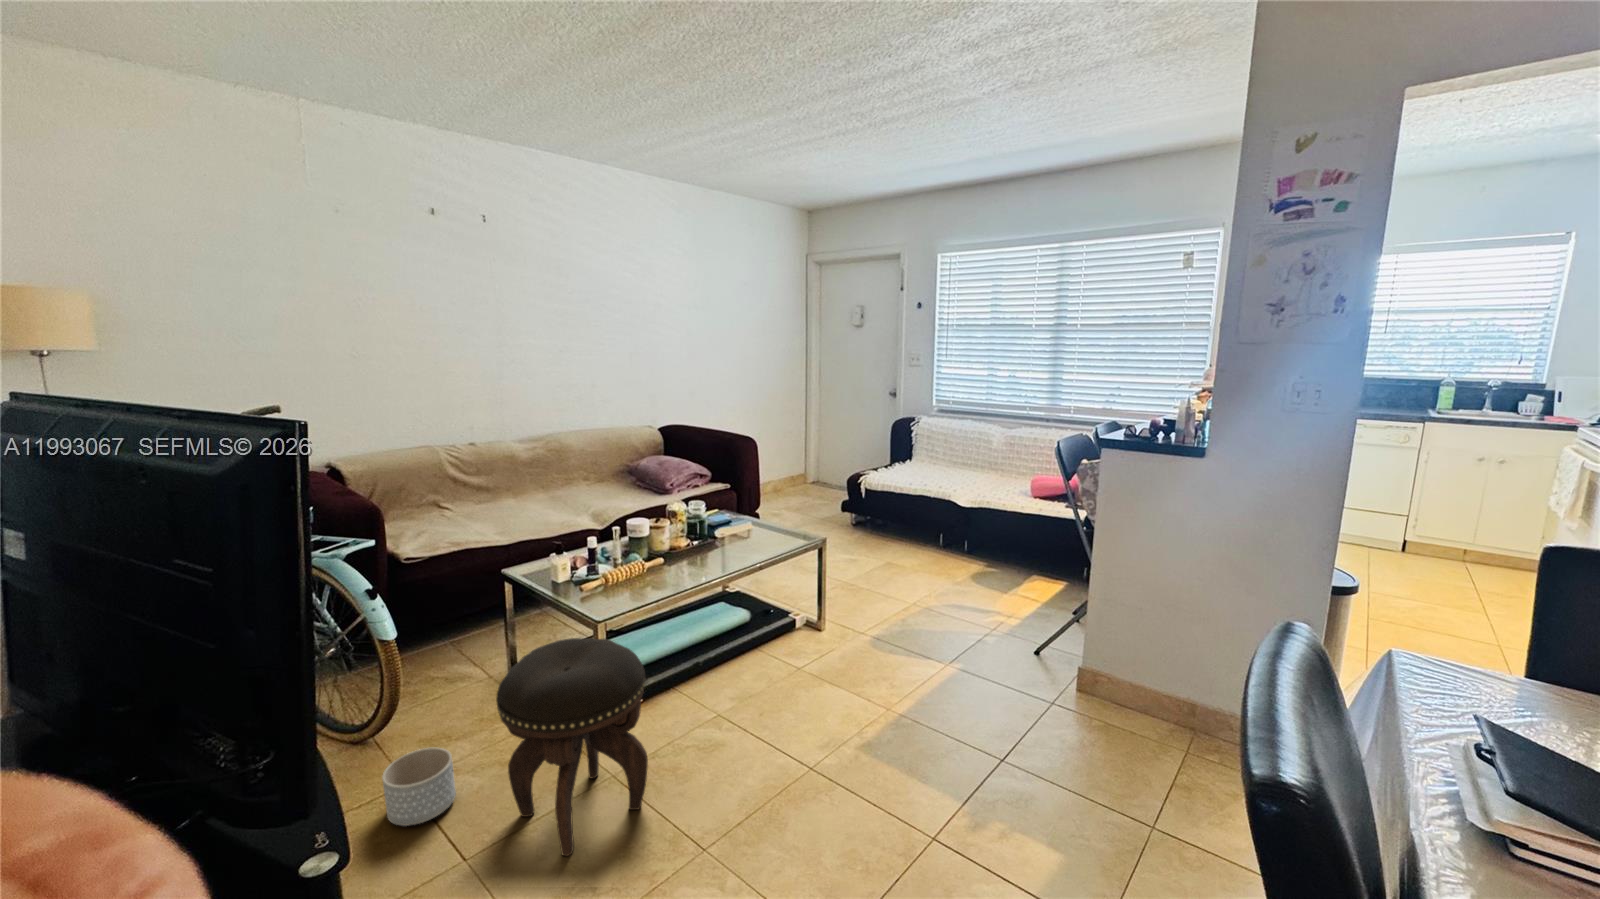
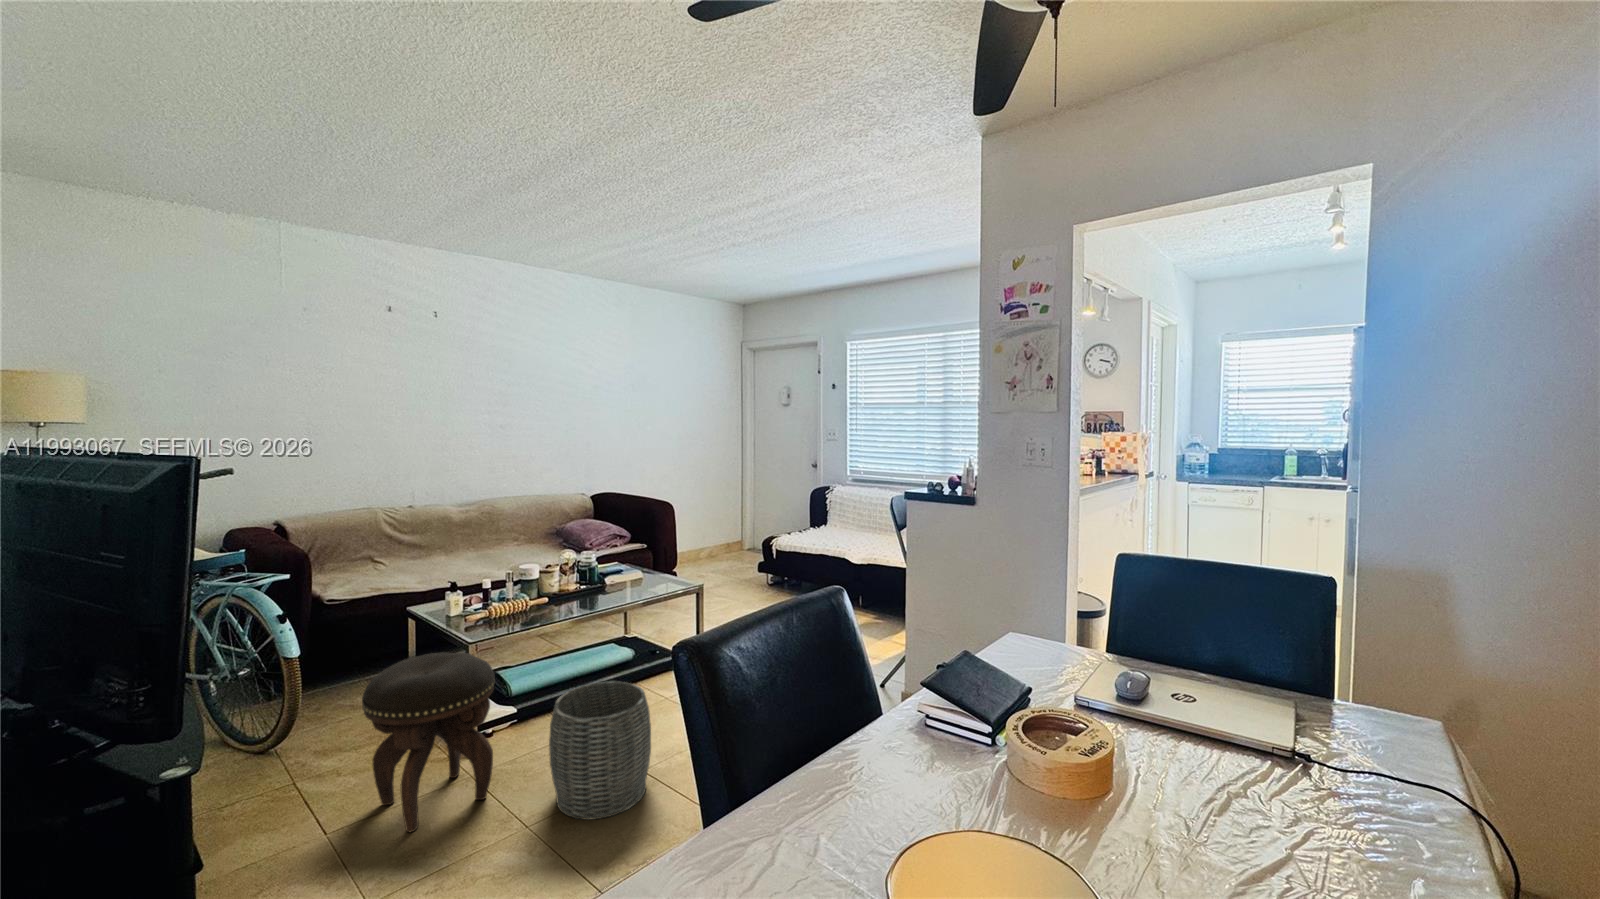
woven basket: none [717,670,834,839] -> present [549,681,651,820]
planter: present [382,747,456,826] -> none [266,749,331,812]

